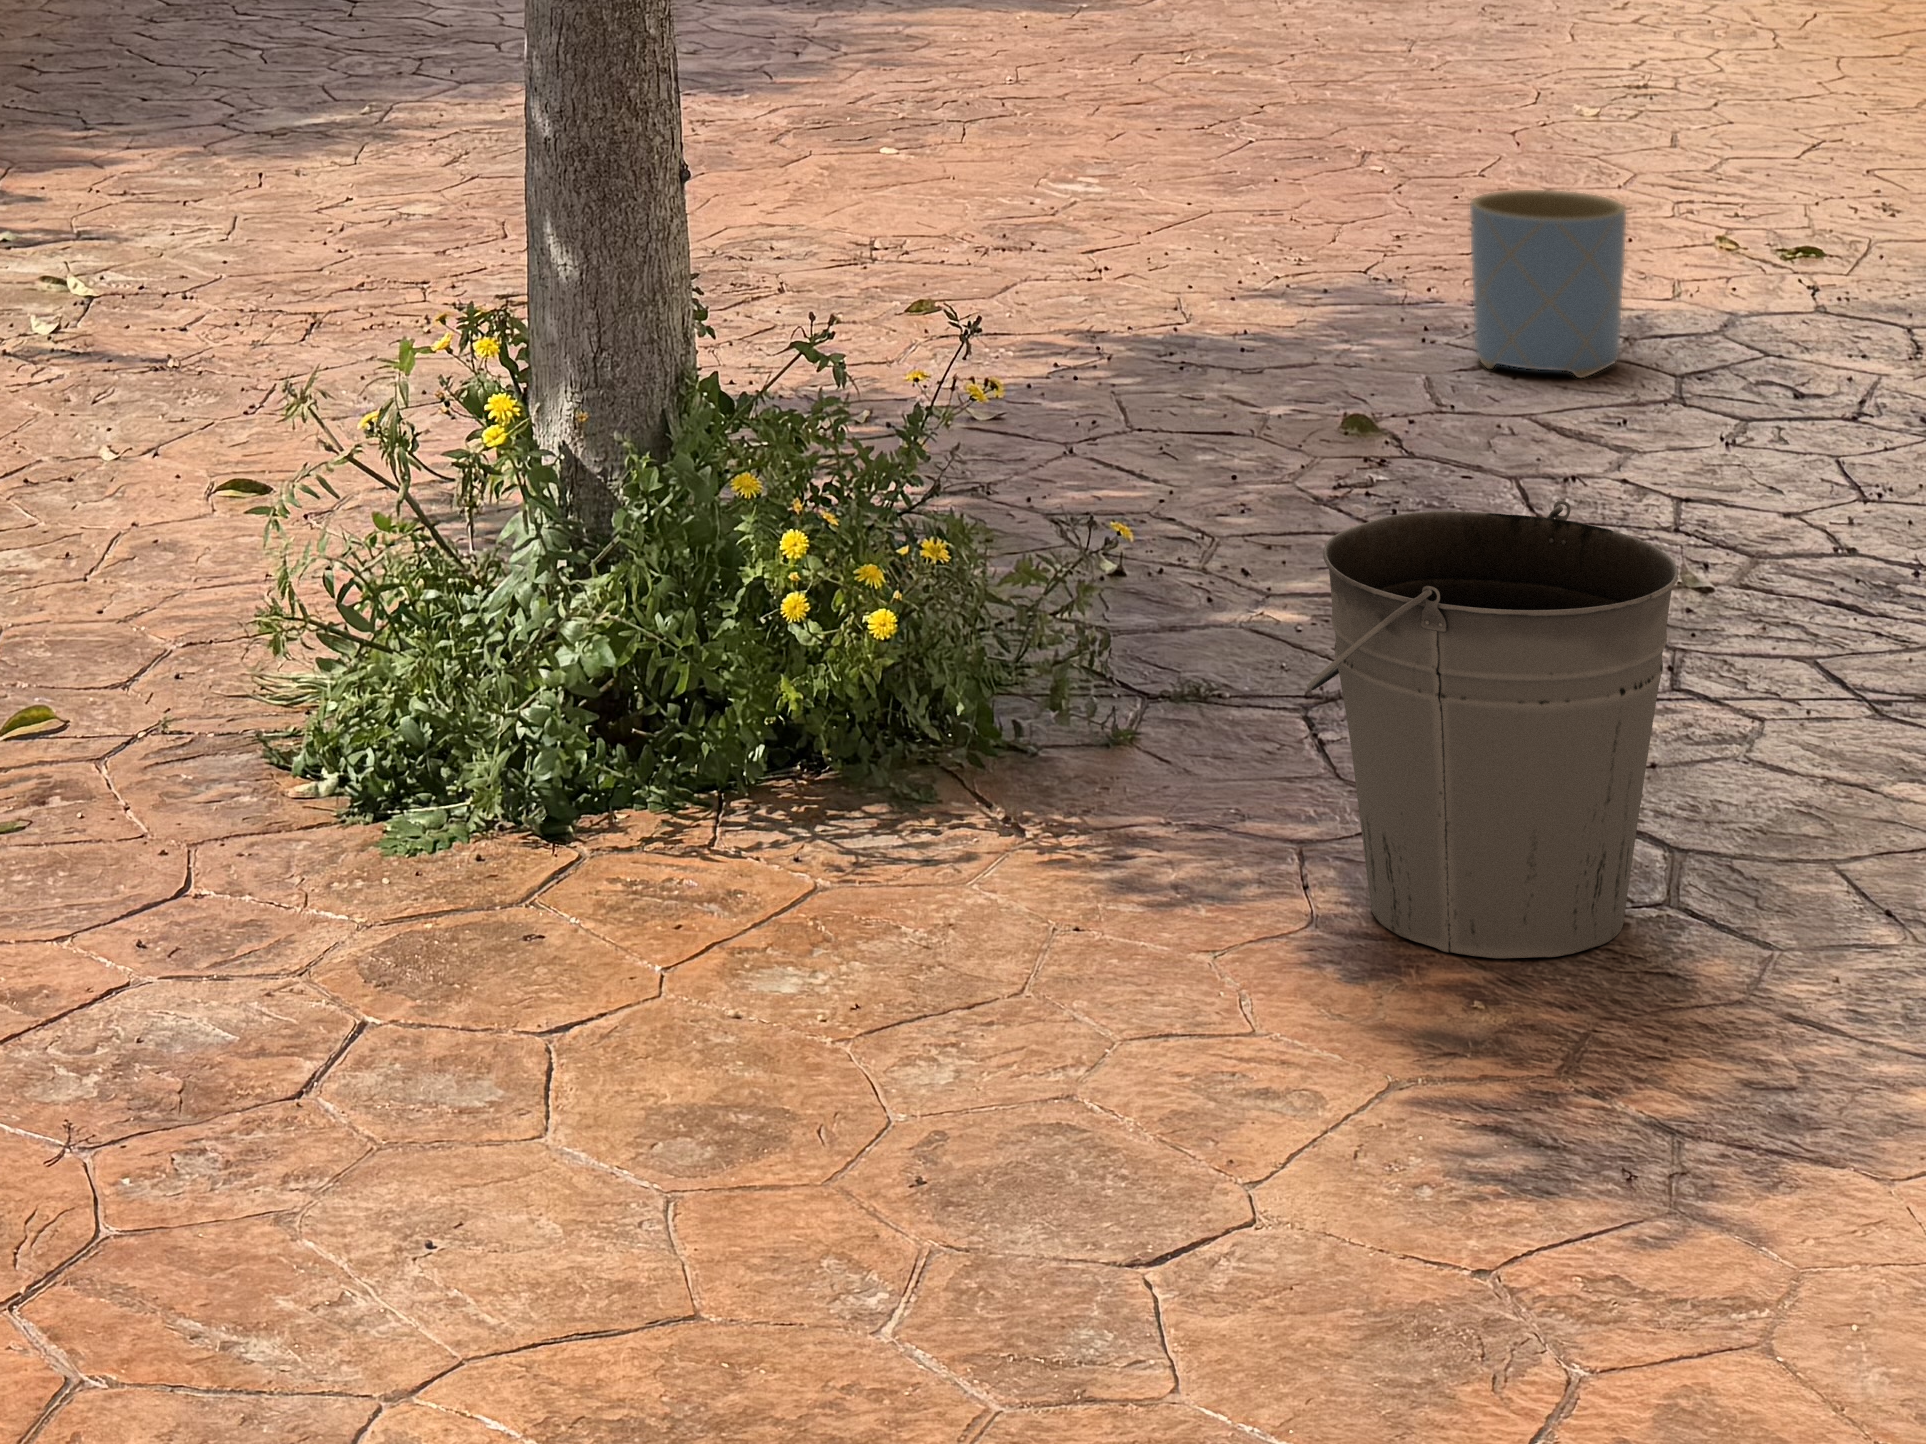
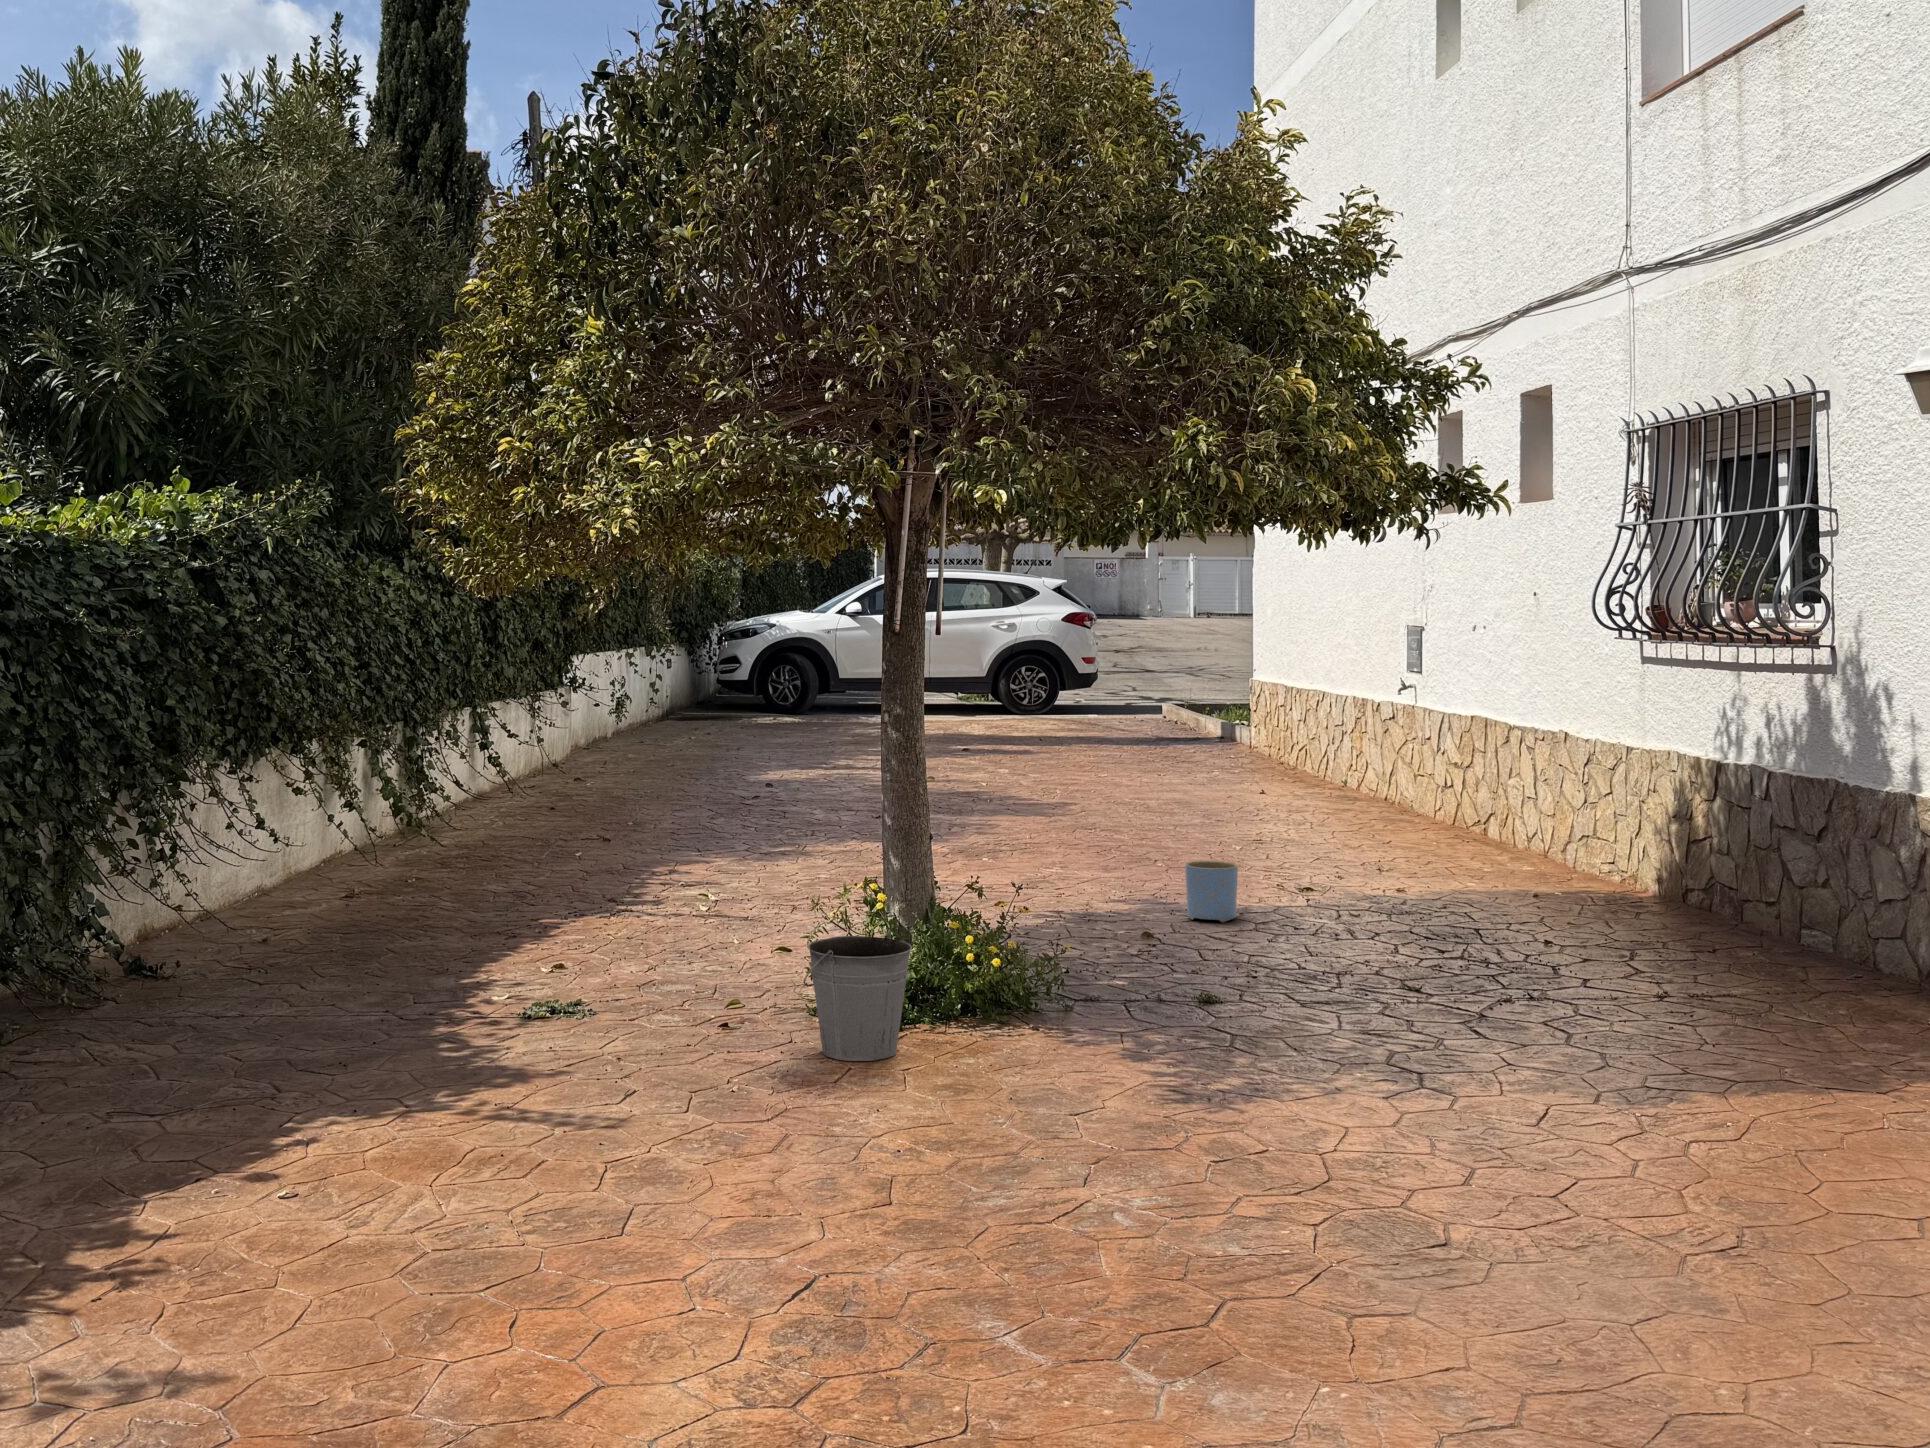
bucket: present [1307,501,1679,958] -> present [804,933,912,1061]

